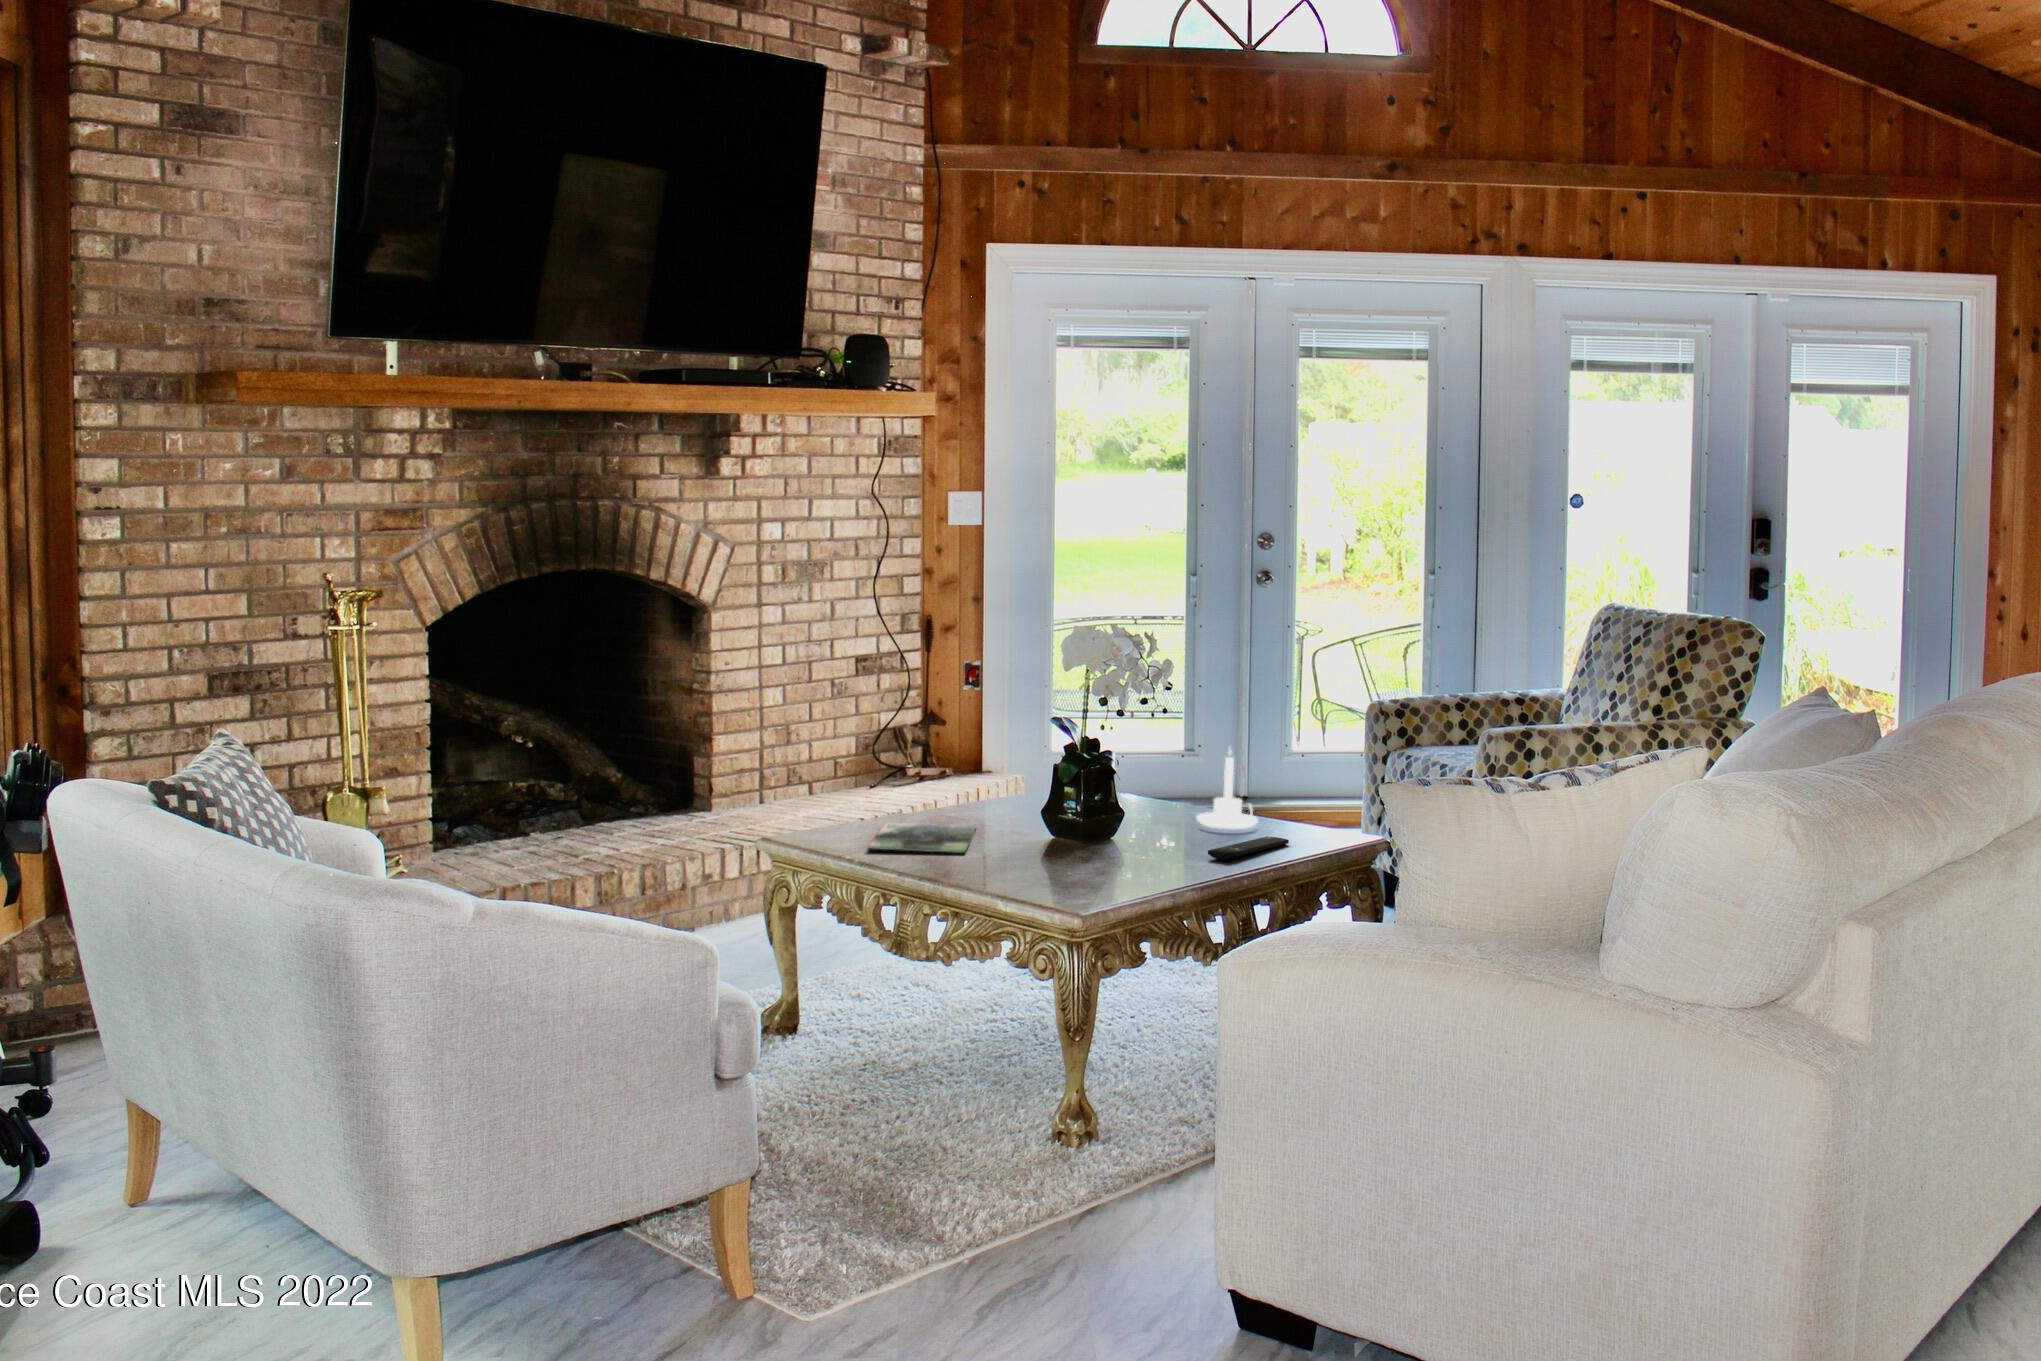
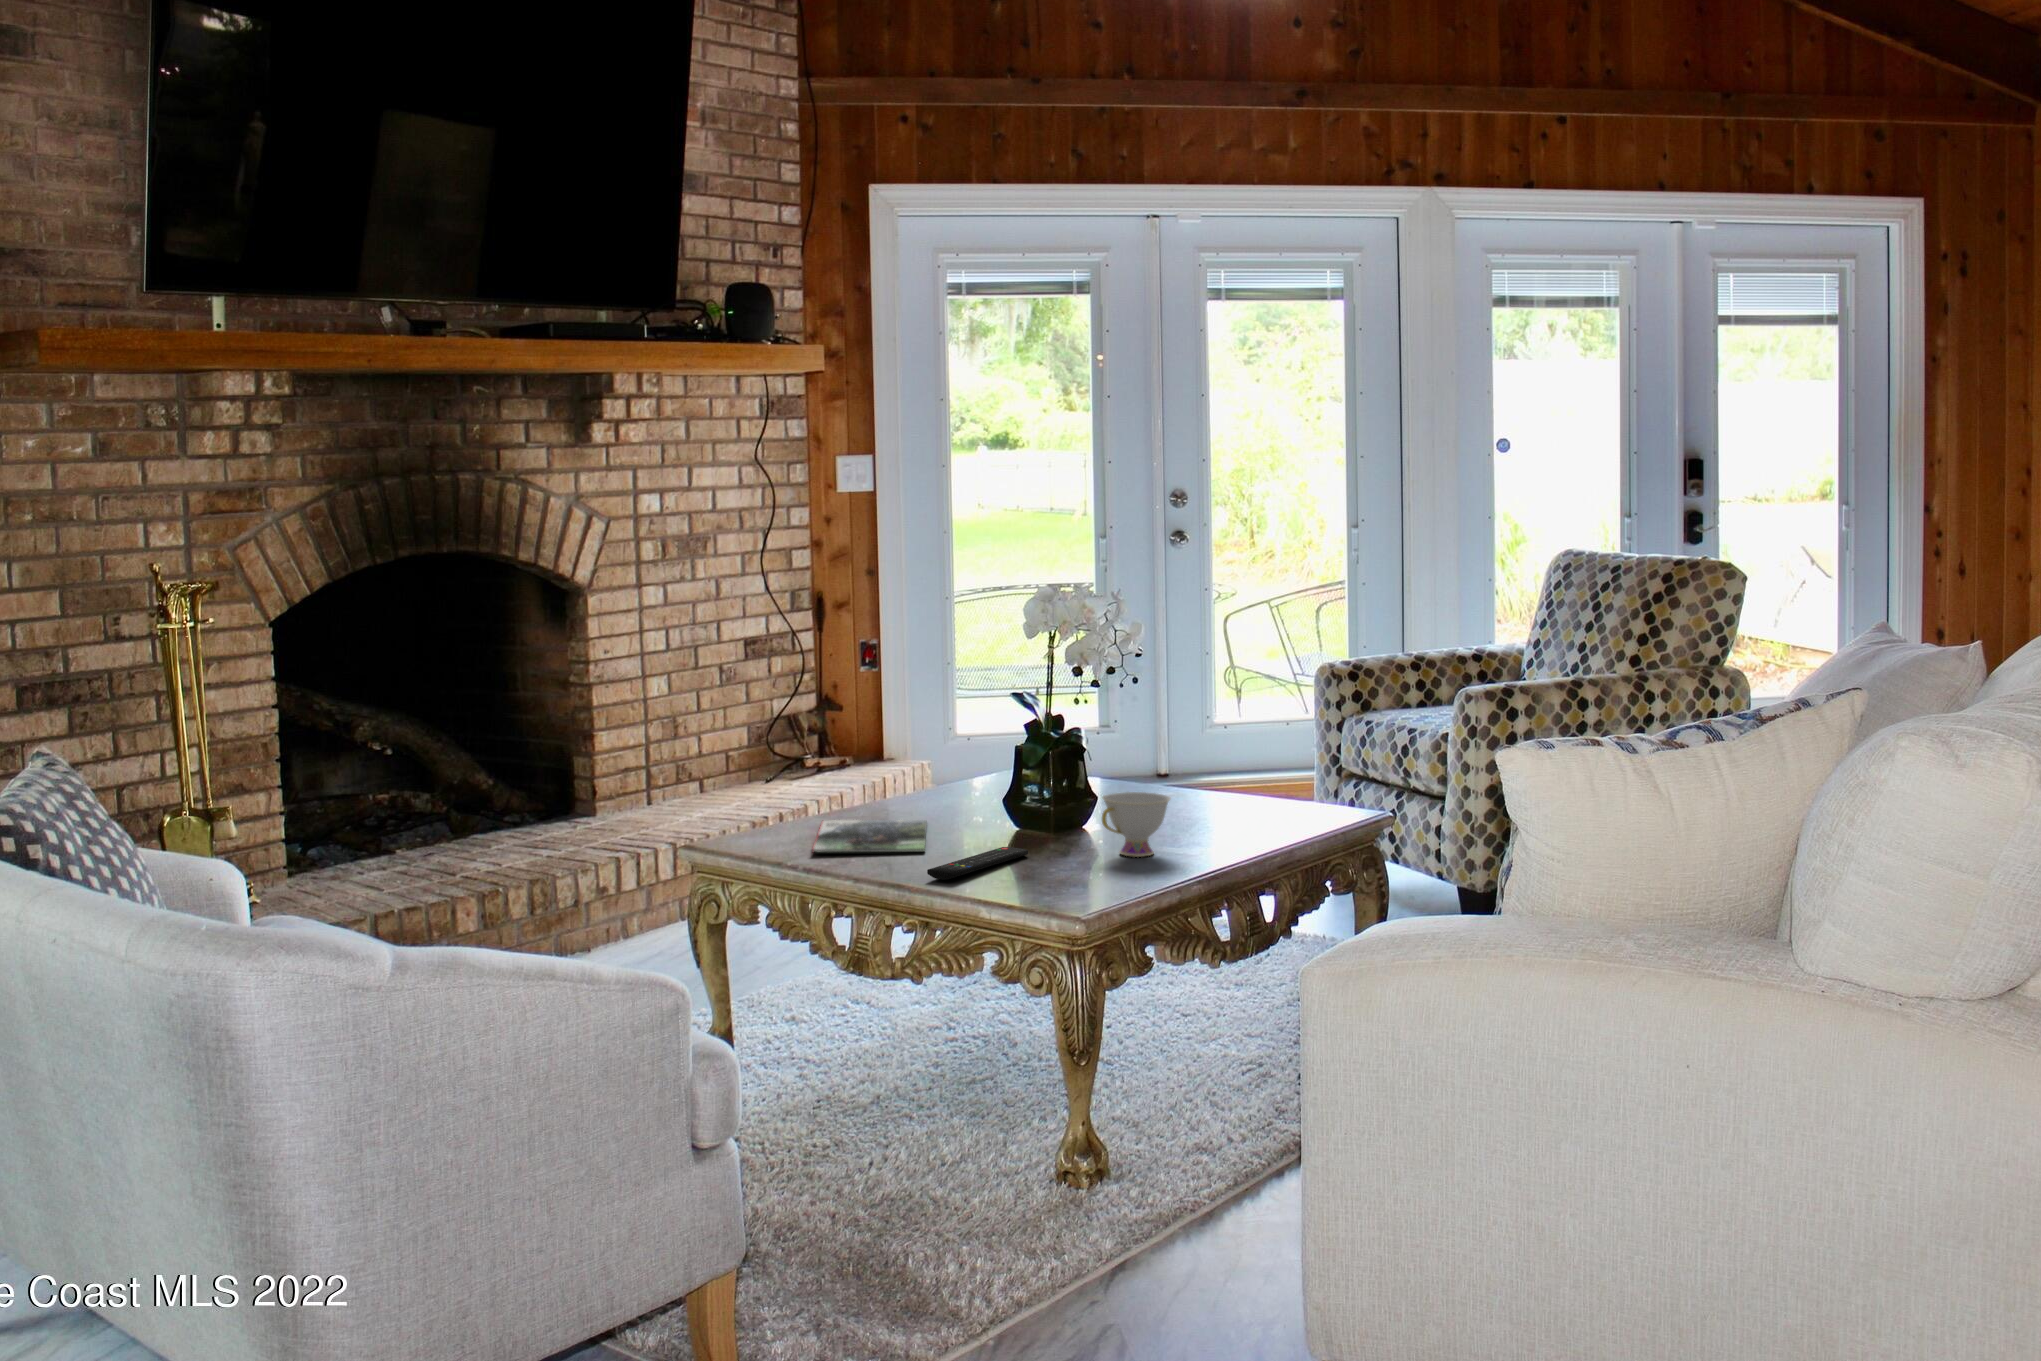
candle holder: present [1196,749,1258,829] -> none [1170,716,1240,810]
teacup: none [1117,809,1180,866] -> present [1102,792,1171,857]
remote control: present [1208,837,1289,859] -> present [927,847,1028,880]

